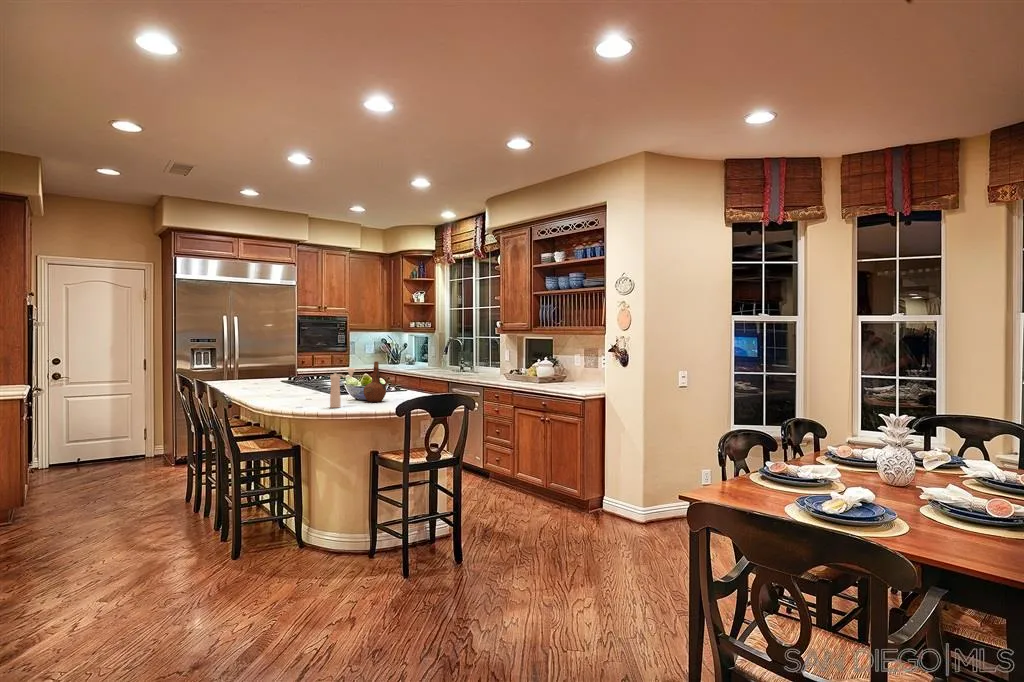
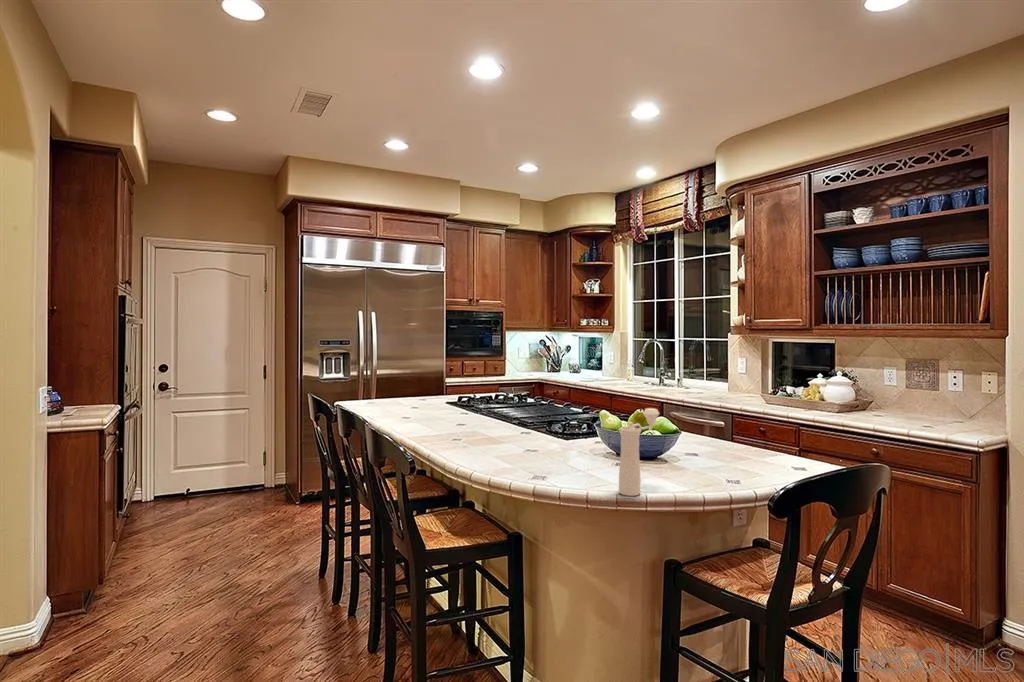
ceramic pitcher: present [363,361,388,402] -> none [653,392,700,472]

